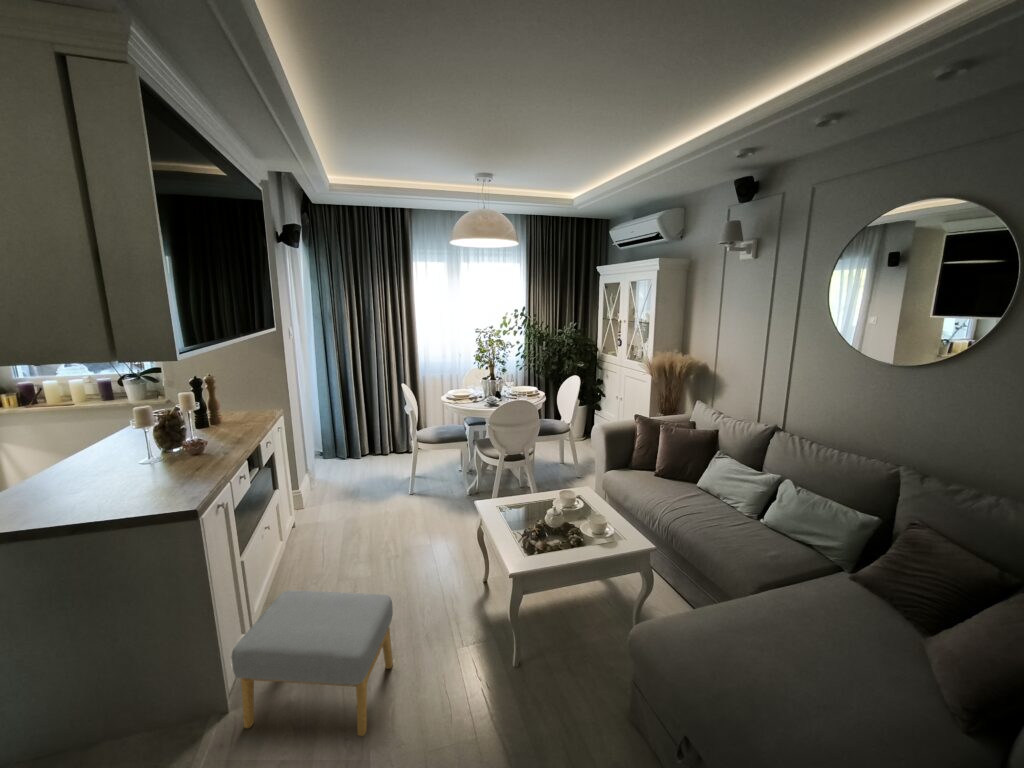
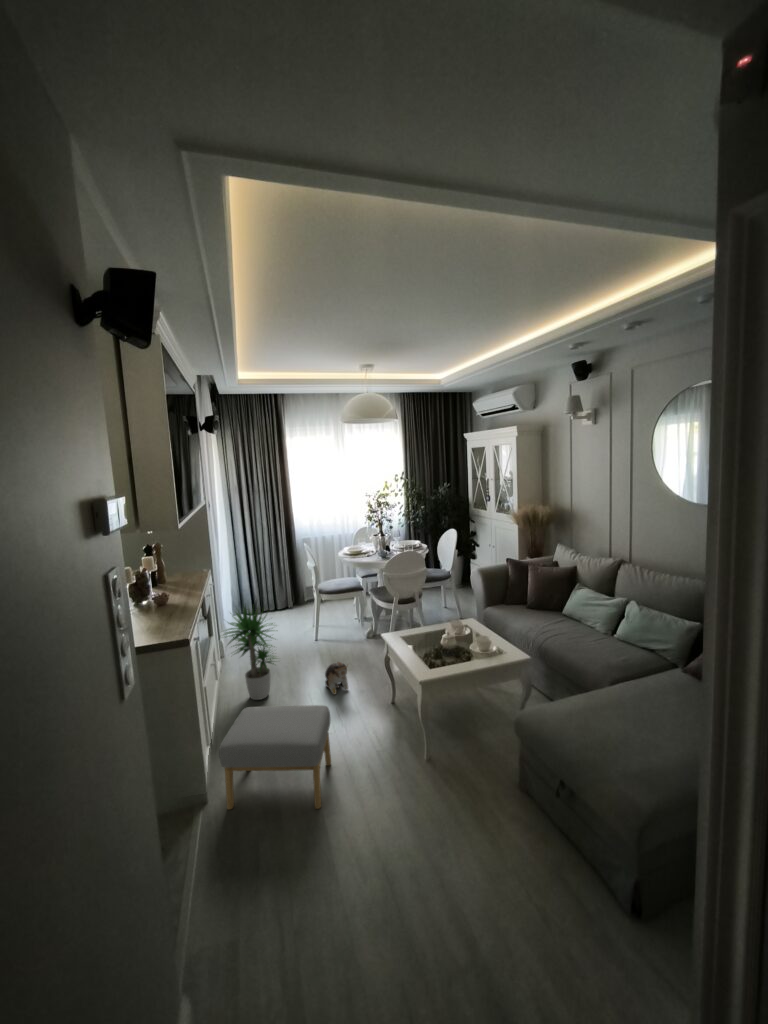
potted plant: none [273,452,356,568] -> present [223,607,276,700]
plush toy: none [407,529,434,567] -> present [325,662,348,694]

